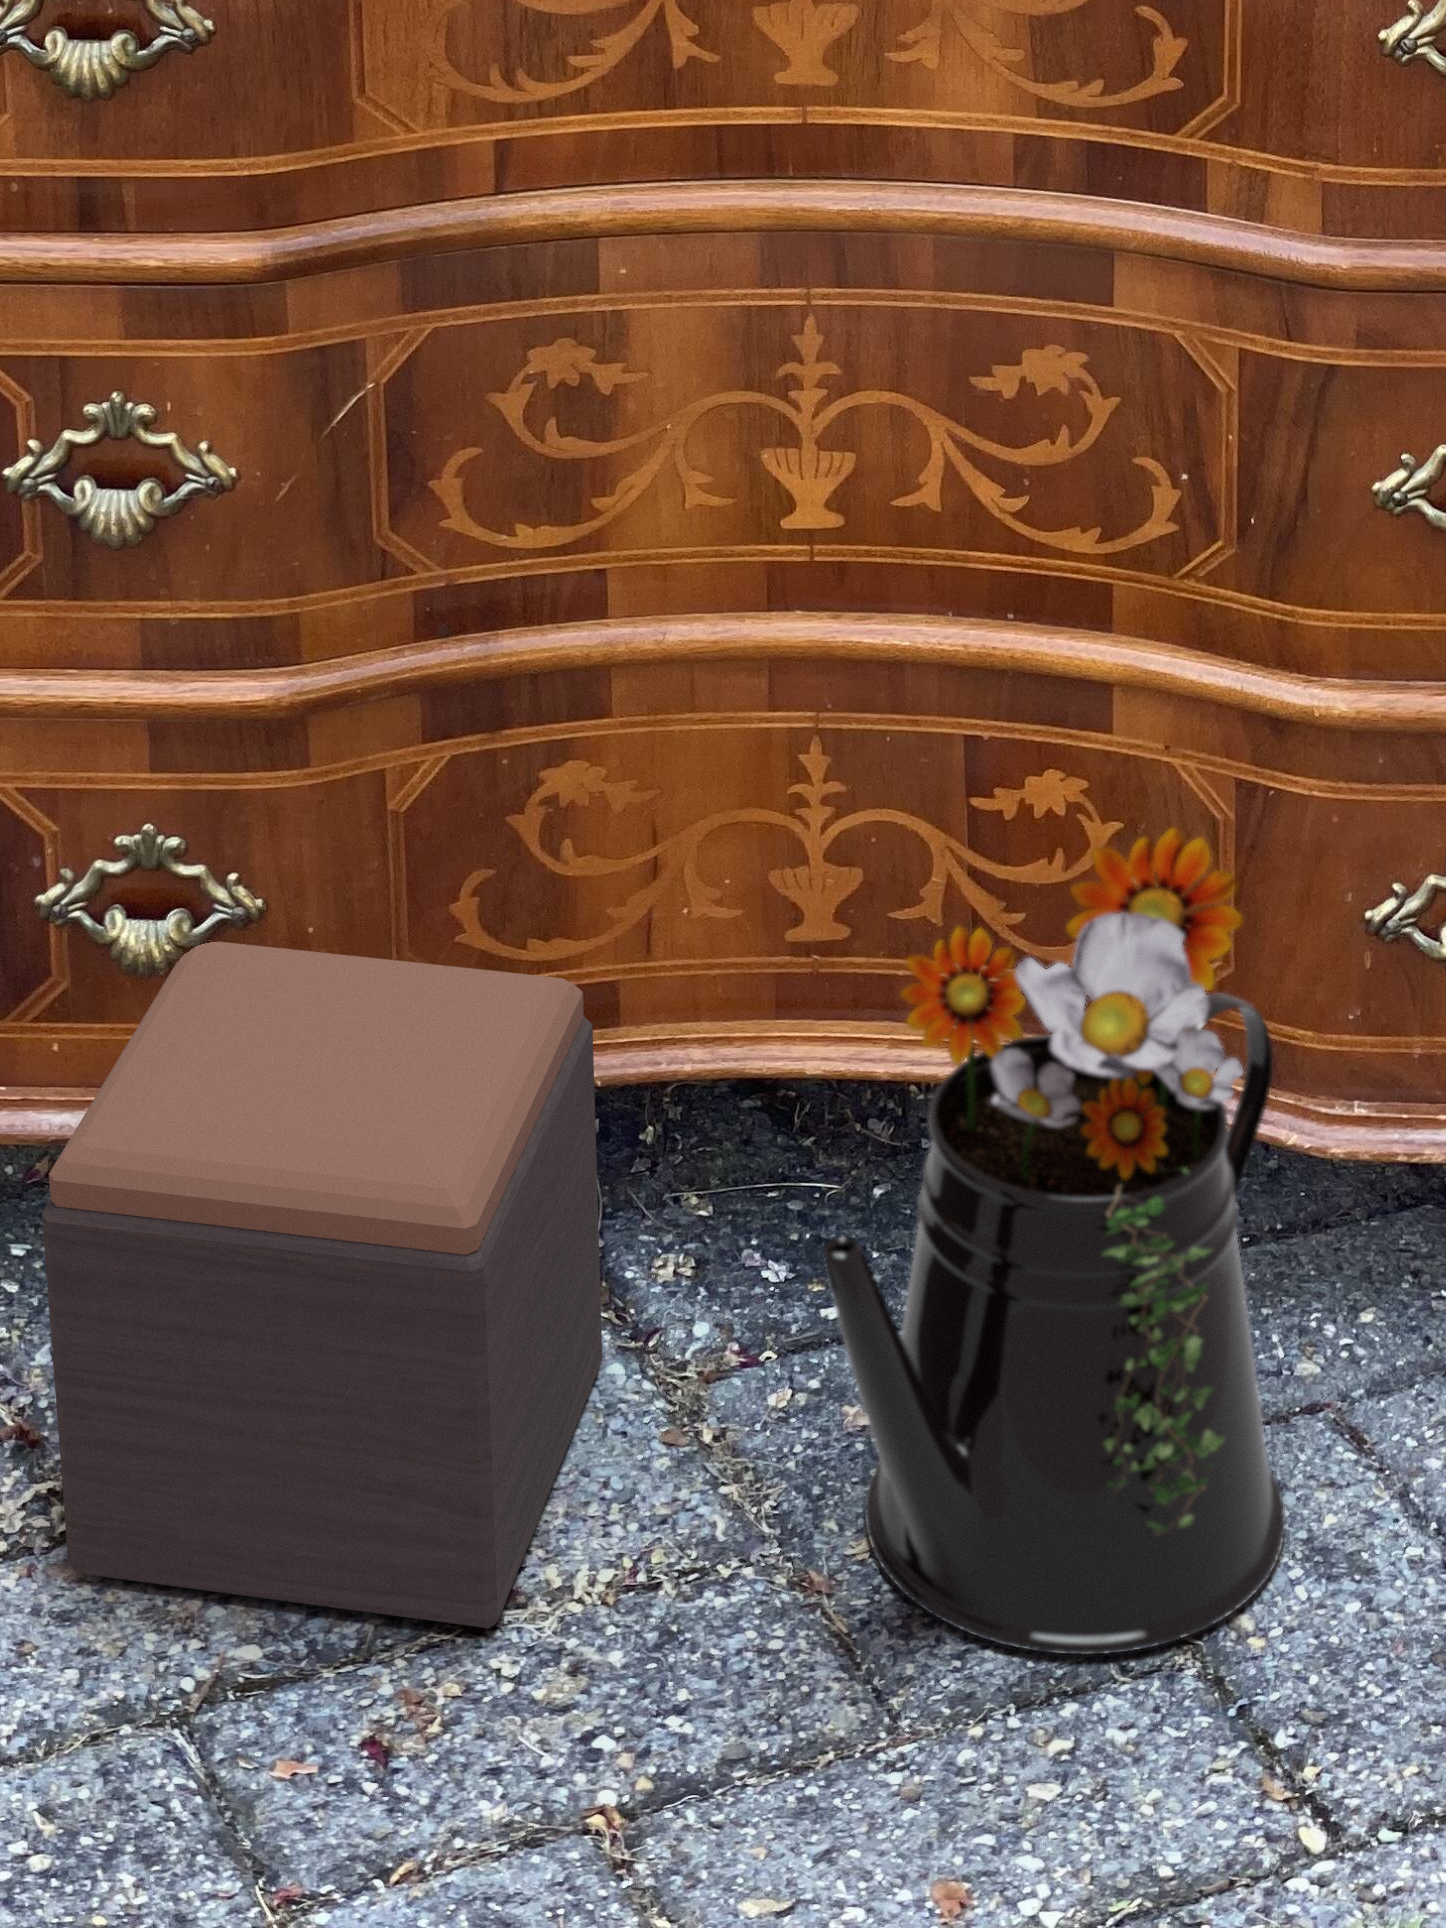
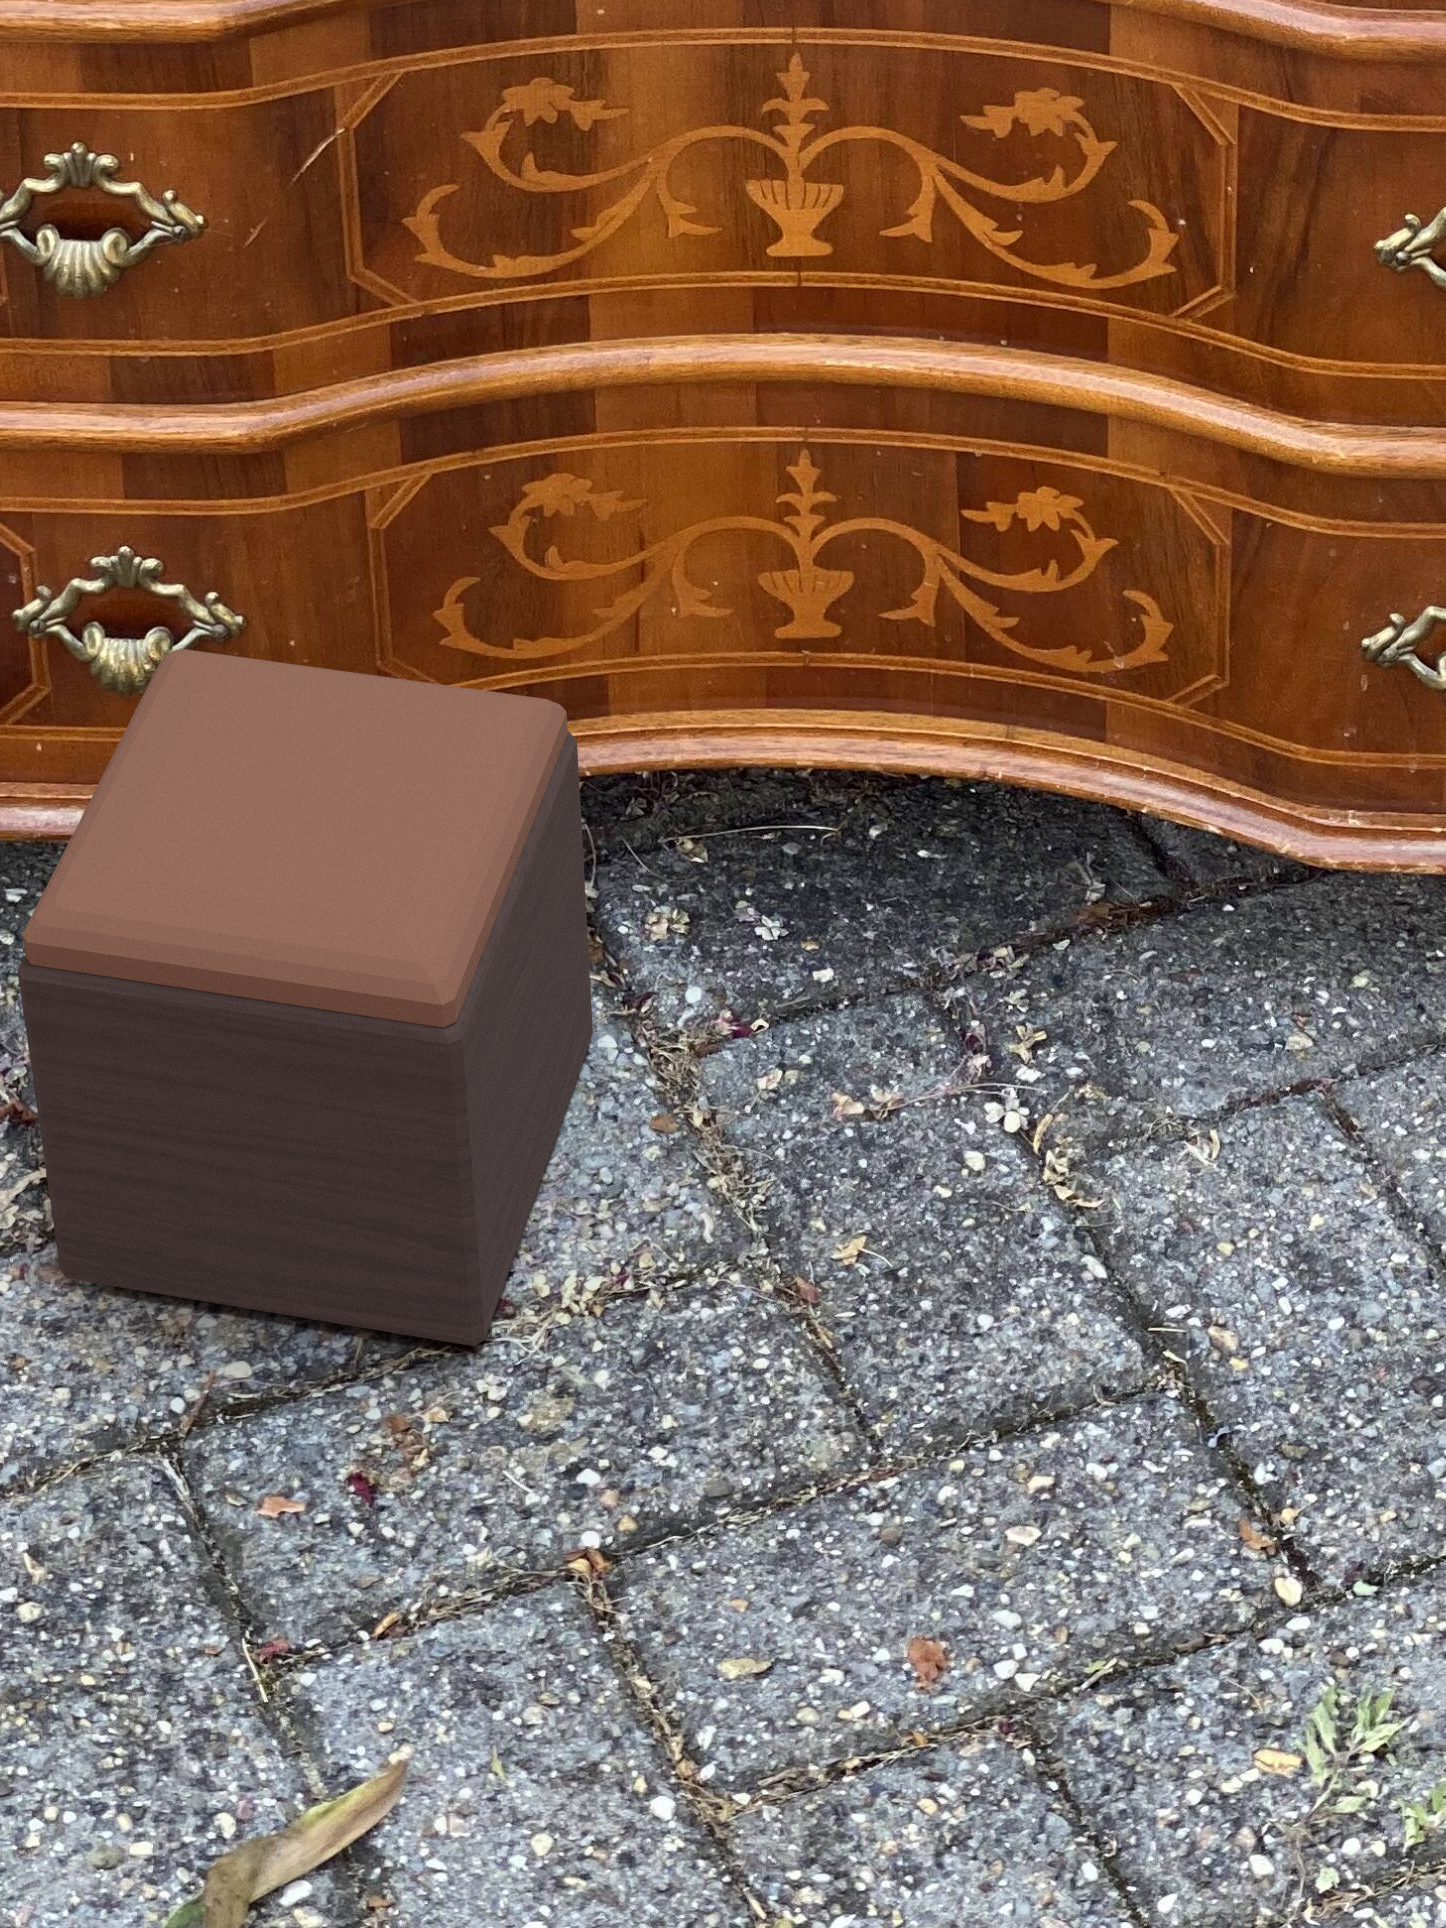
watering can: present [824,827,1286,1655] -> none [805,572,1270,1381]

